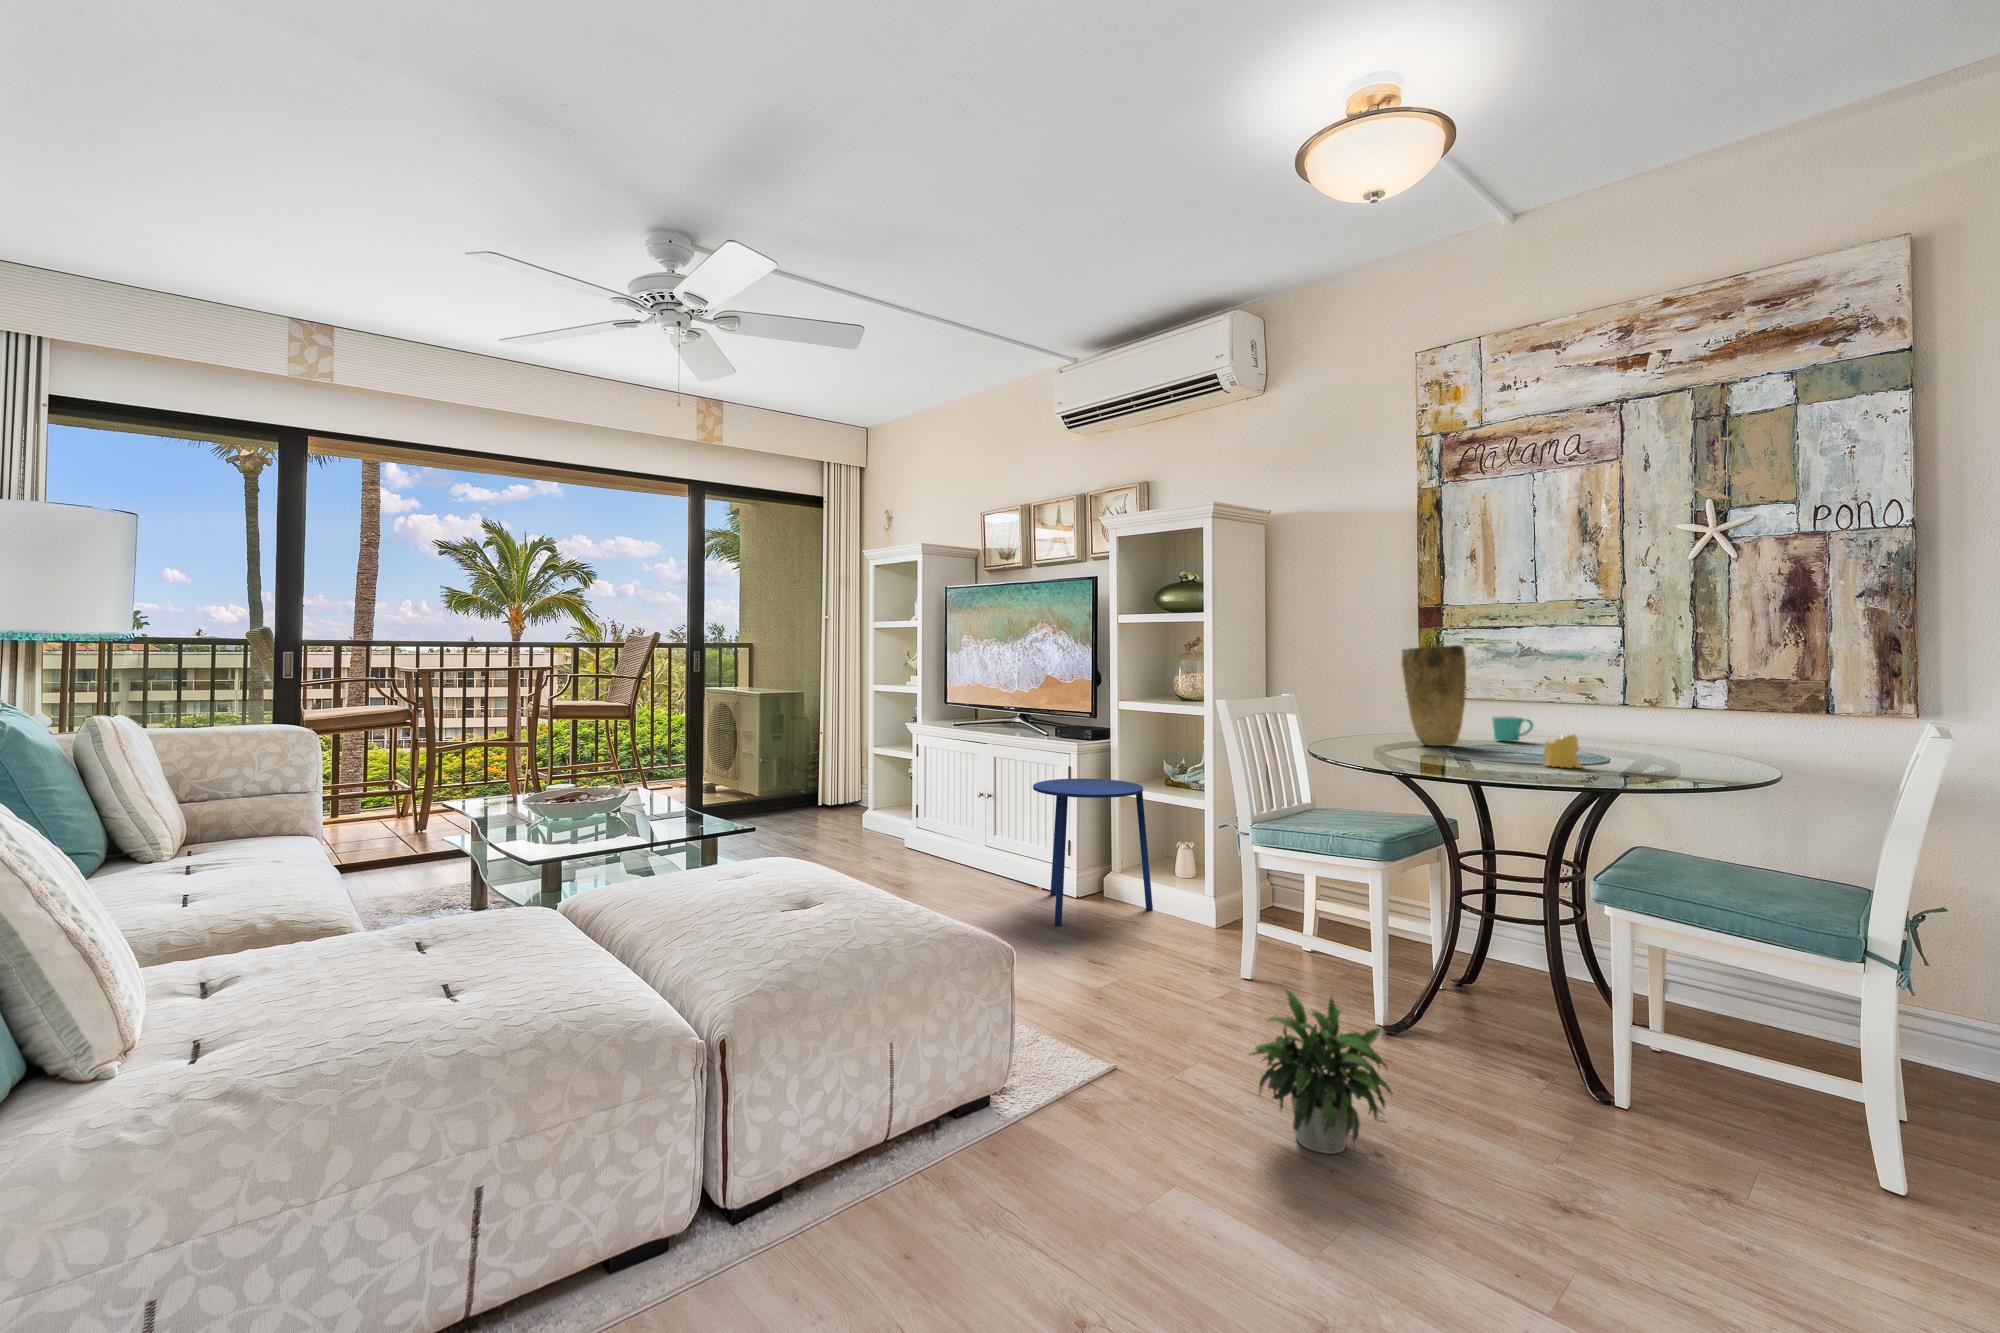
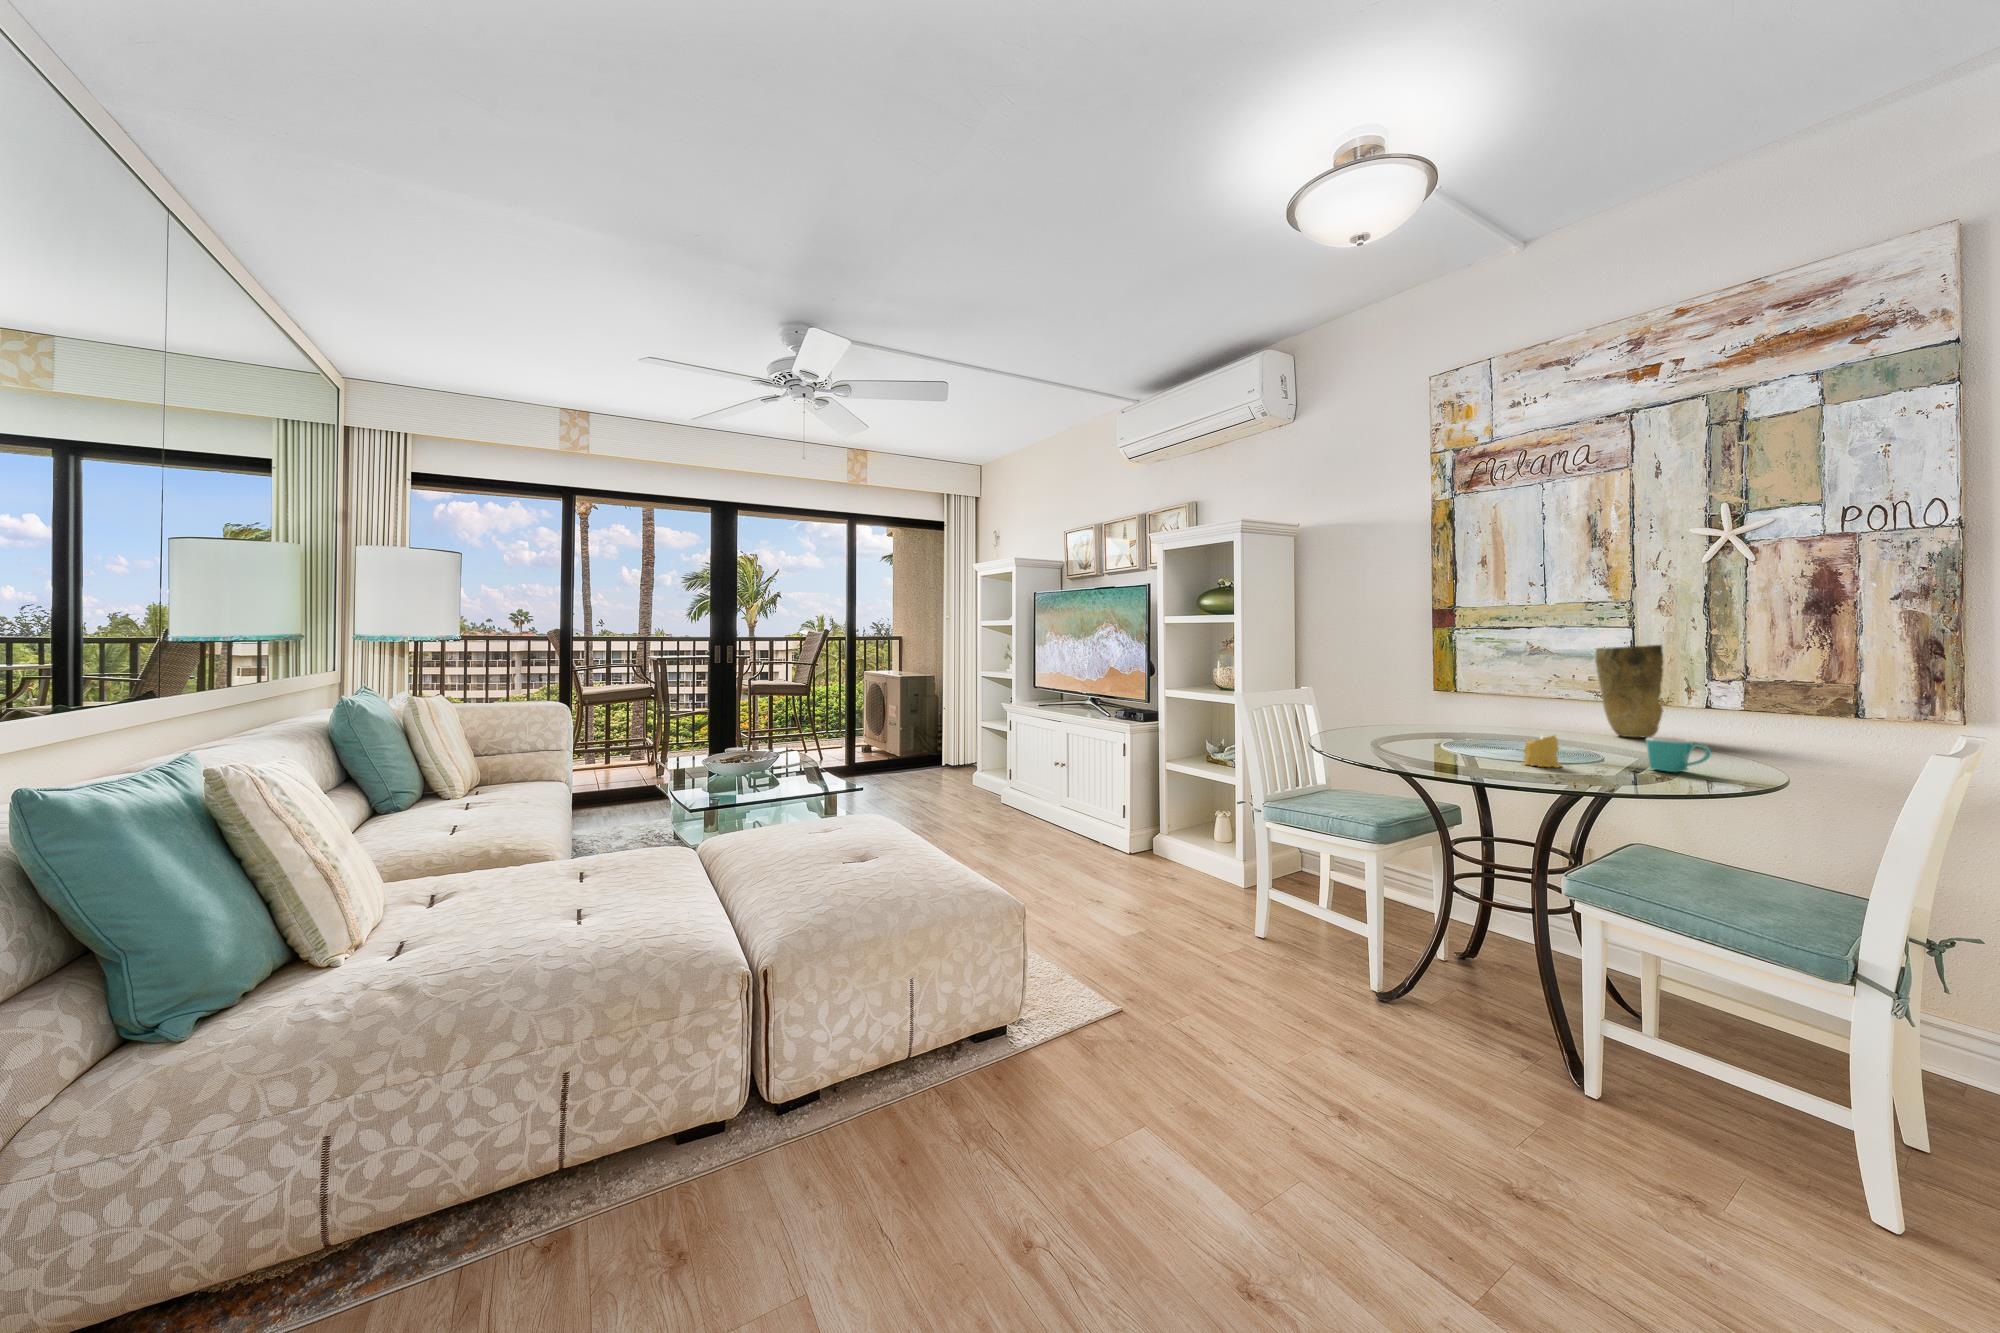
vase: present [1402,645,1466,746] -> present [1595,645,1663,737]
mug: present [1492,716,1533,742] -> present [1646,737,1711,772]
side table: present [1033,779,1153,925] -> none [1094,753,1194,873]
potted plant: present [1251,989,1392,1154] -> none [1218,955,1350,1107]

